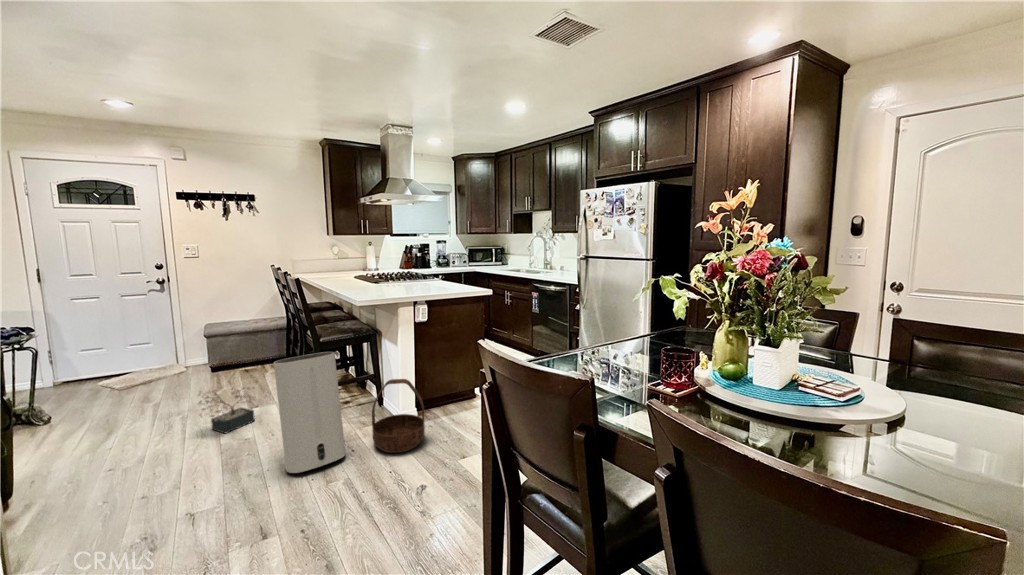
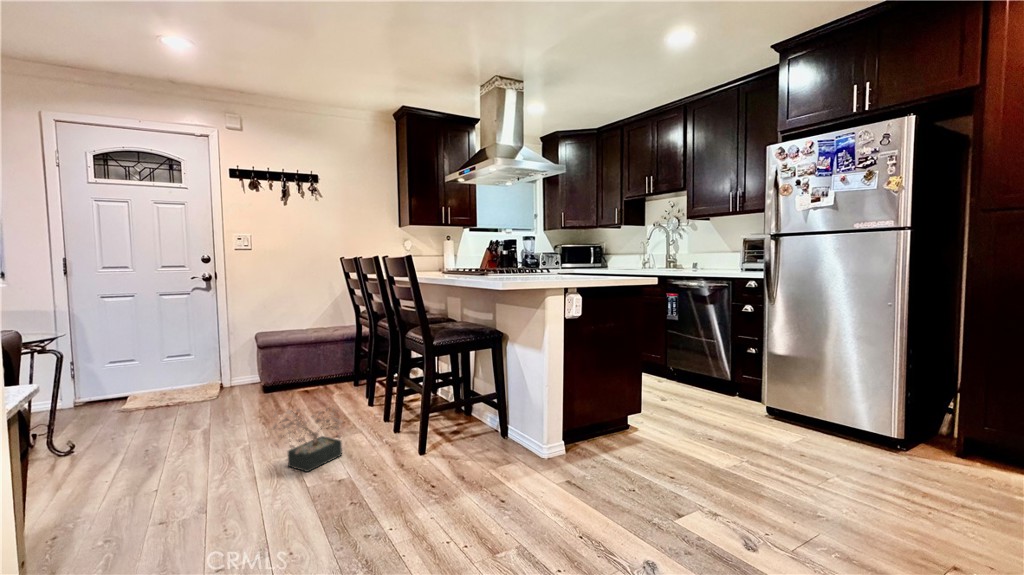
air purifier: present [274,352,346,473] -> none [402,353,497,536]
basket: present [372,379,425,453] -> none [527,395,602,507]

